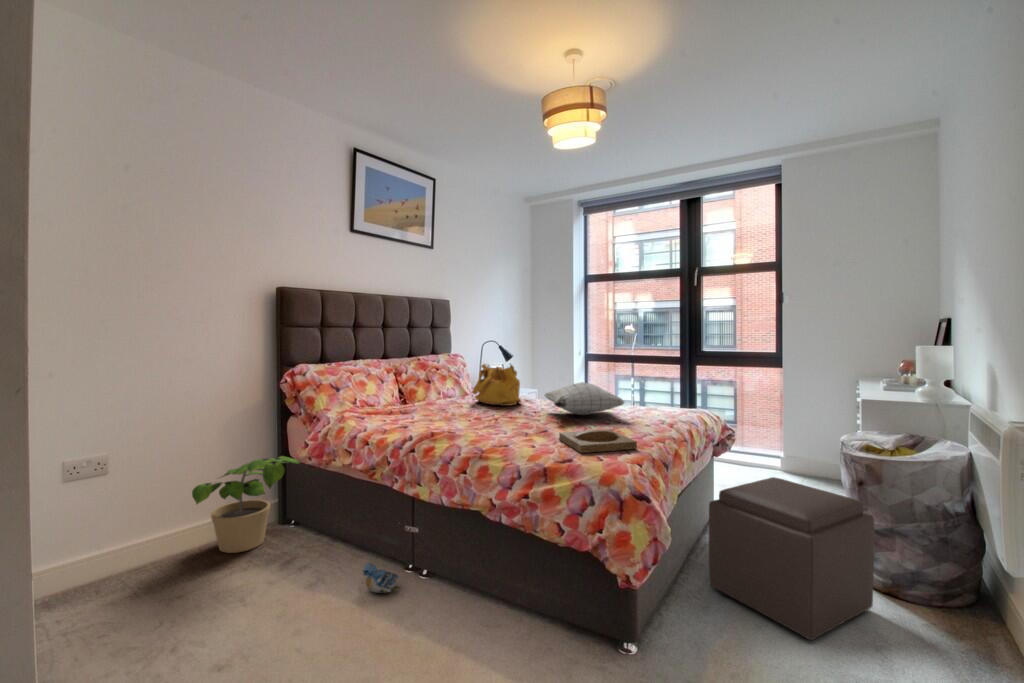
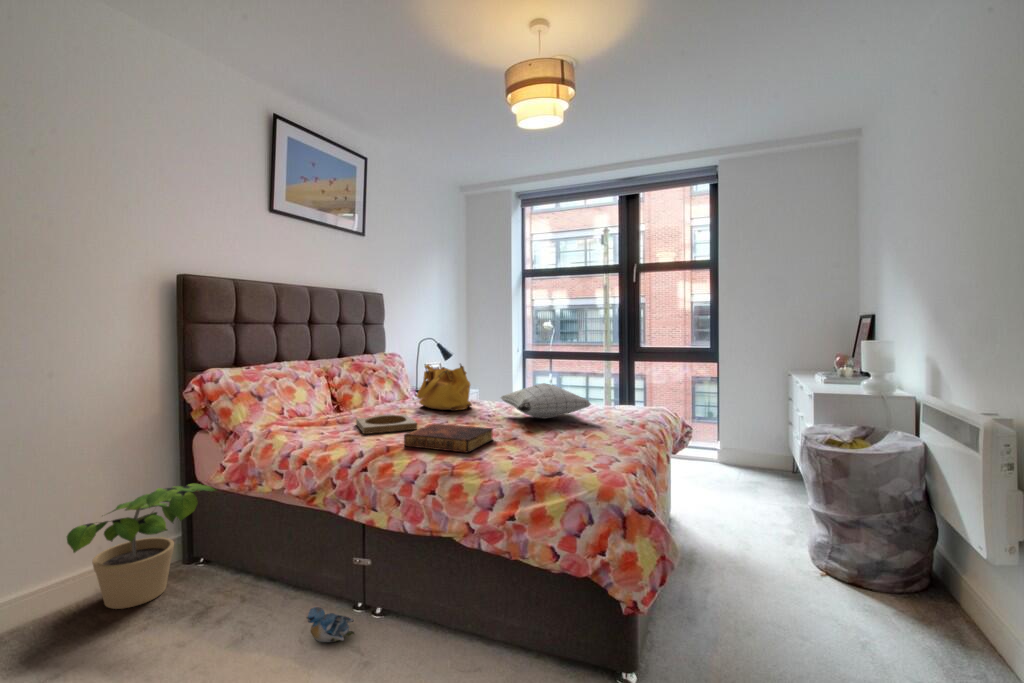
book: none [448,415,527,440] -> present [404,424,493,453]
tray: present [559,430,637,453] -> present [356,414,417,434]
ottoman: present [709,477,874,640] -> none [690,477,847,644]

